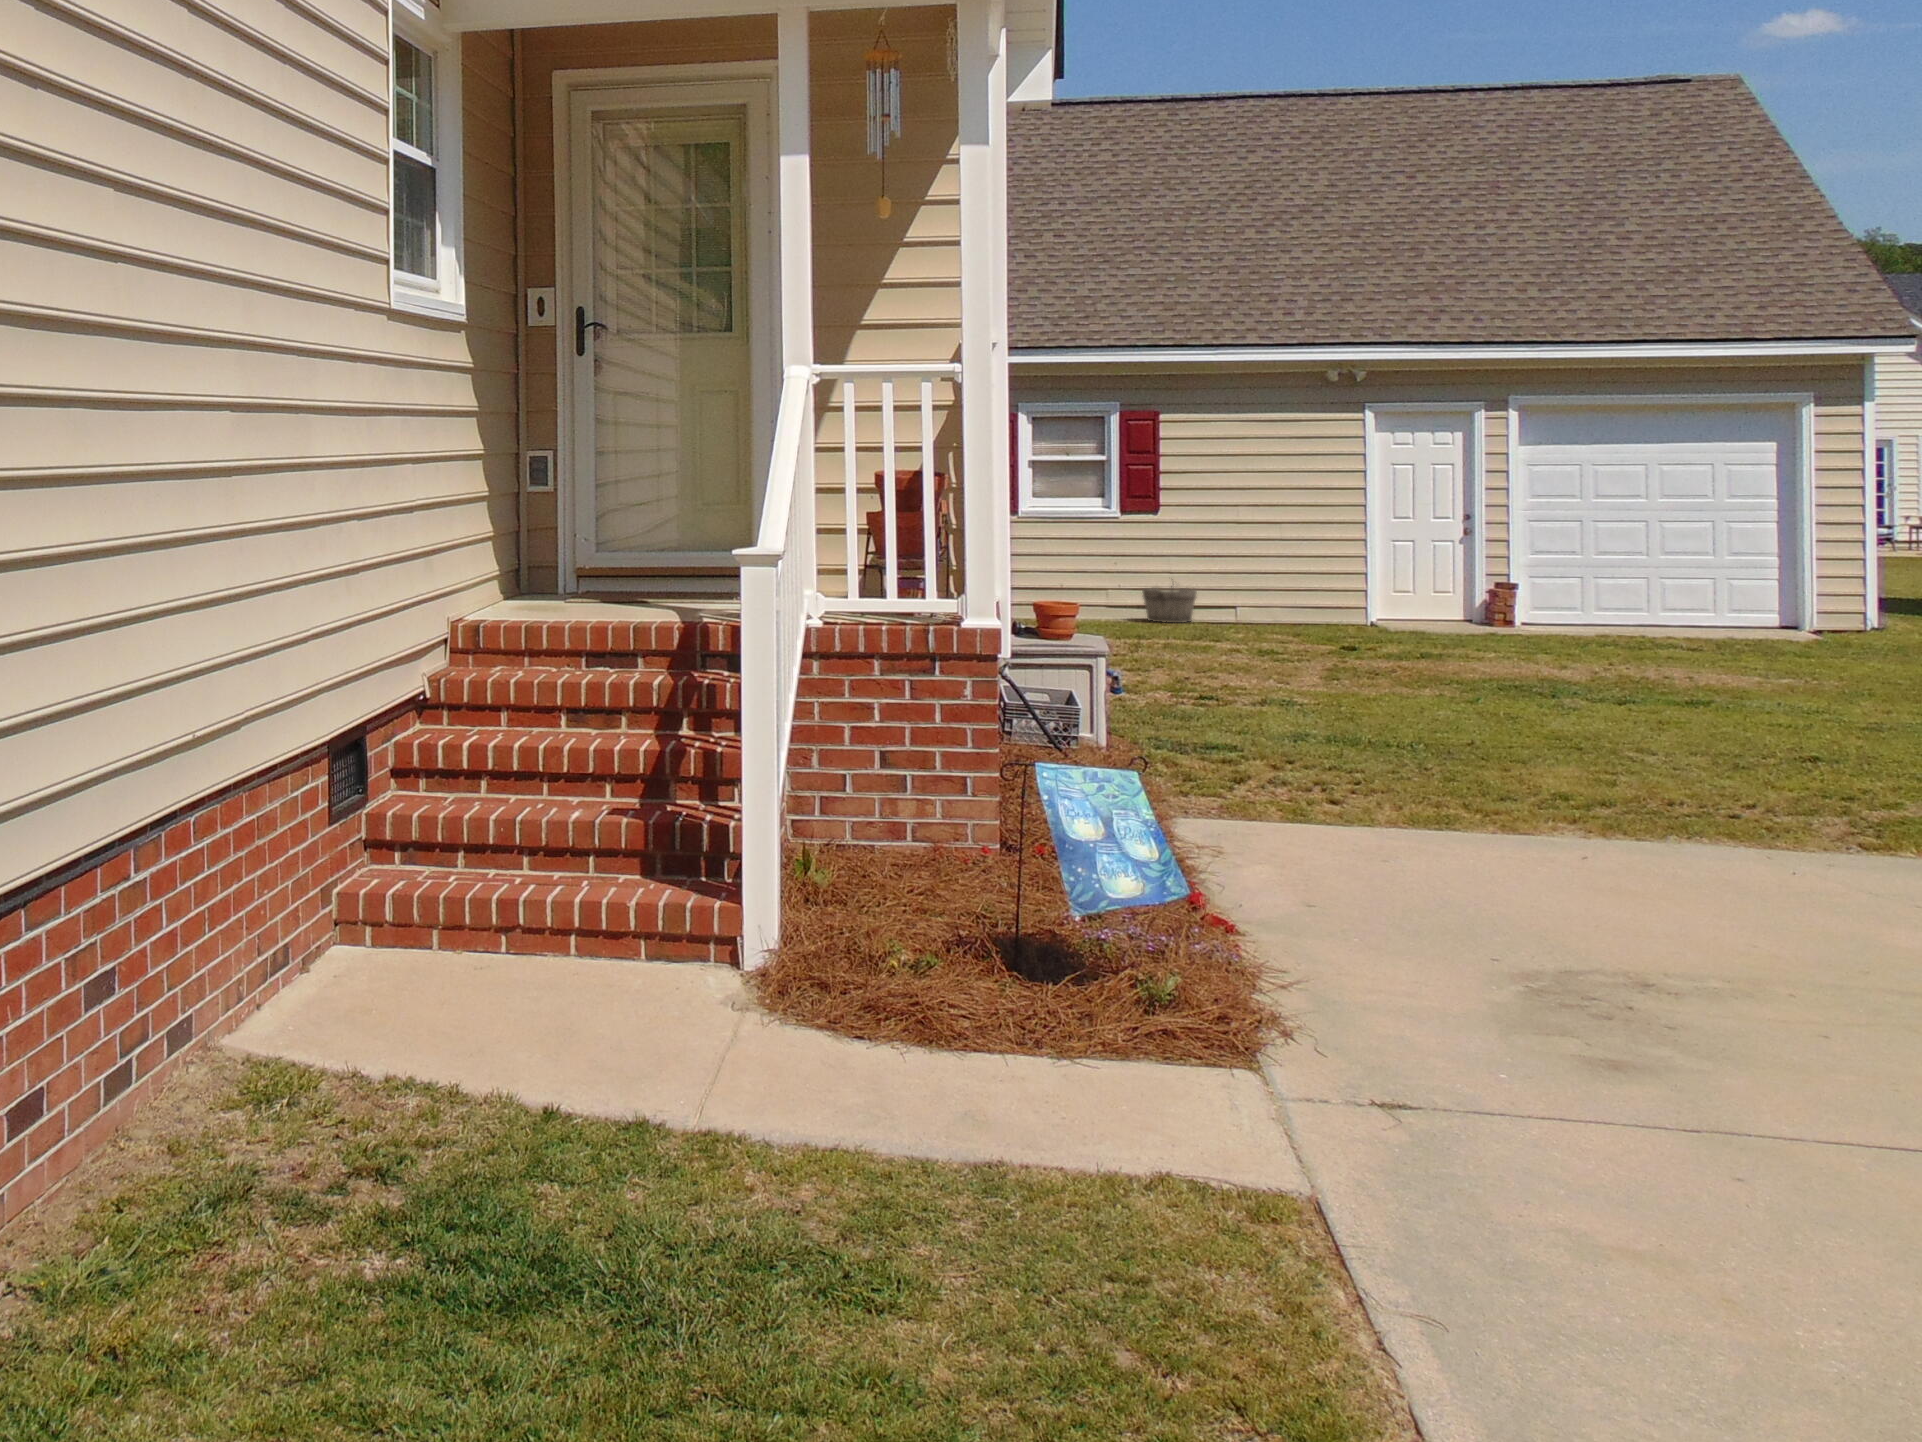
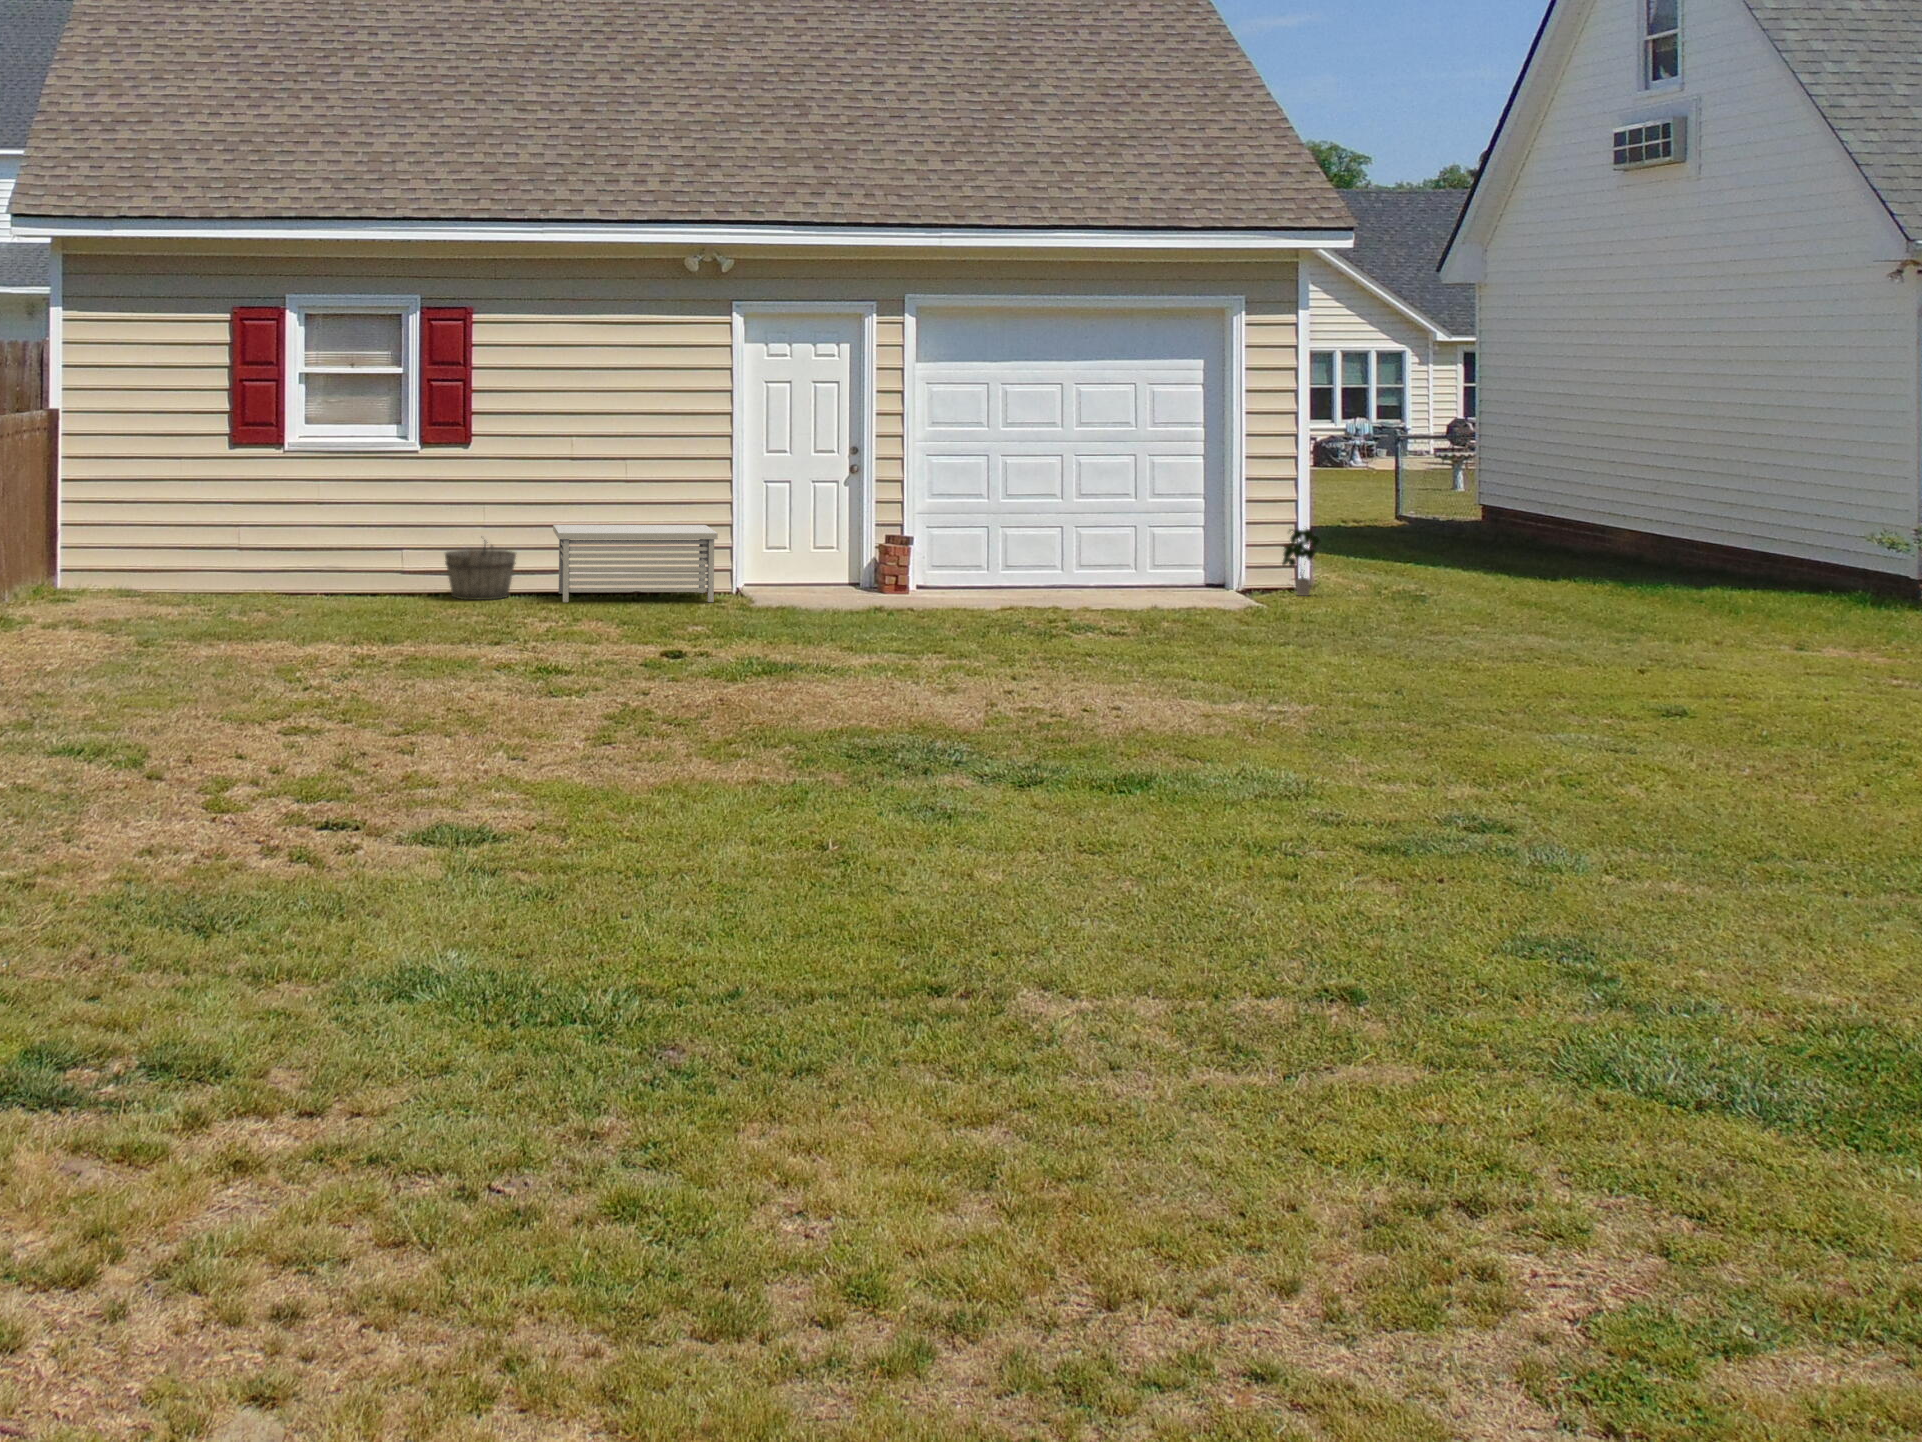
storage bench: none [1223,571,1358,628] -> present [553,525,718,602]
potted plant: none [1849,581,1887,637] -> present [1282,529,1321,596]

